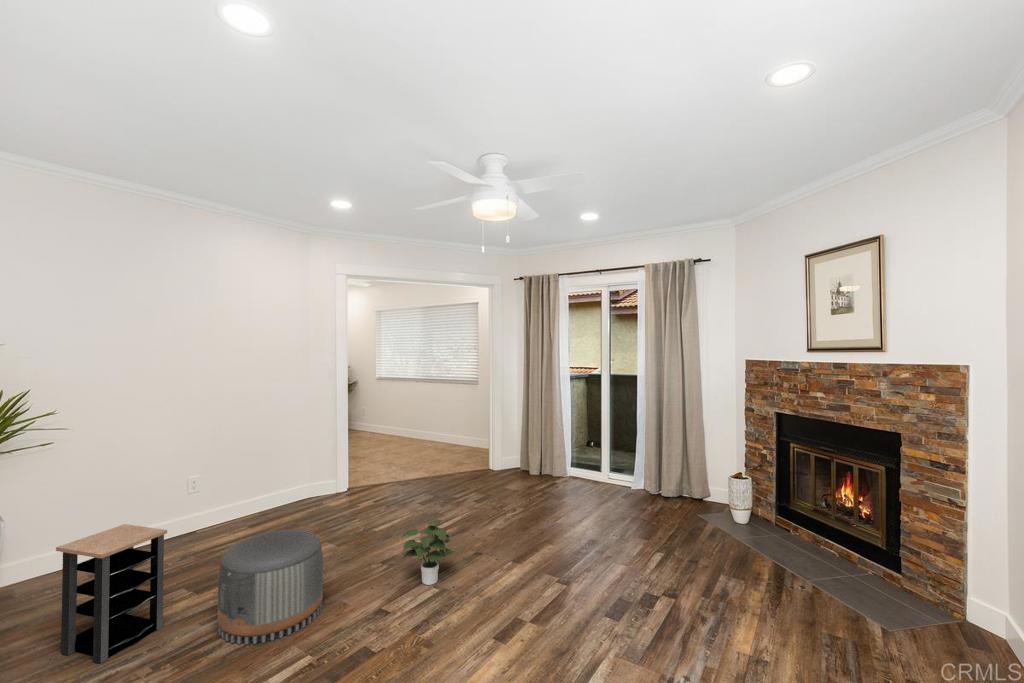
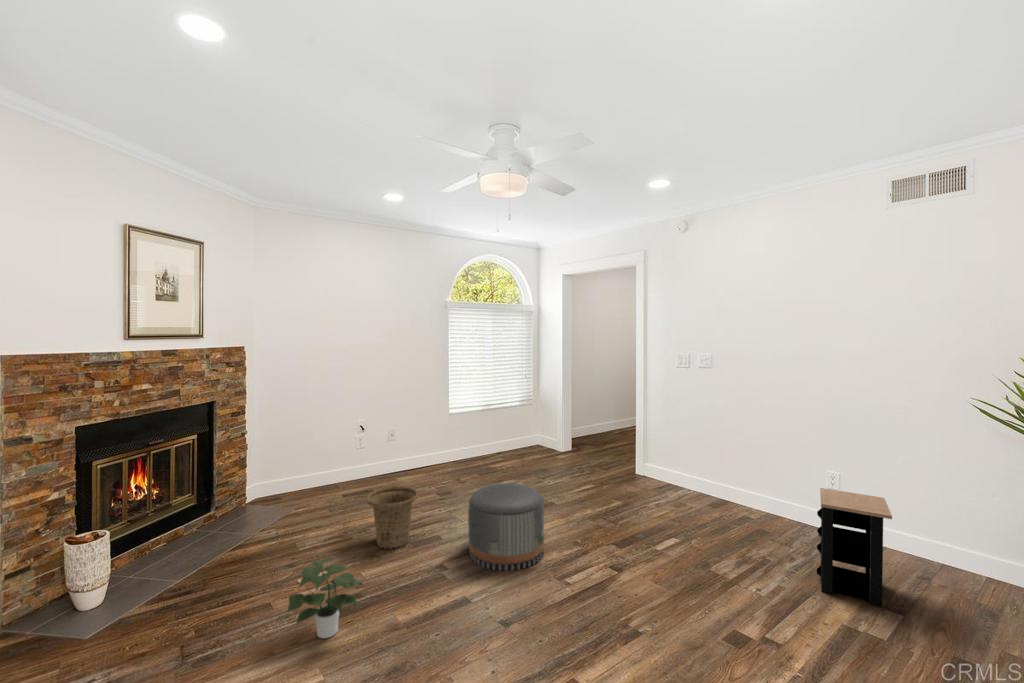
potted plant: present [402,520,456,585] -> present [288,557,362,638]
pouf: present [217,529,323,644] -> present [468,483,544,571]
basket: none [618,529,681,608] -> present [366,486,418,549]

